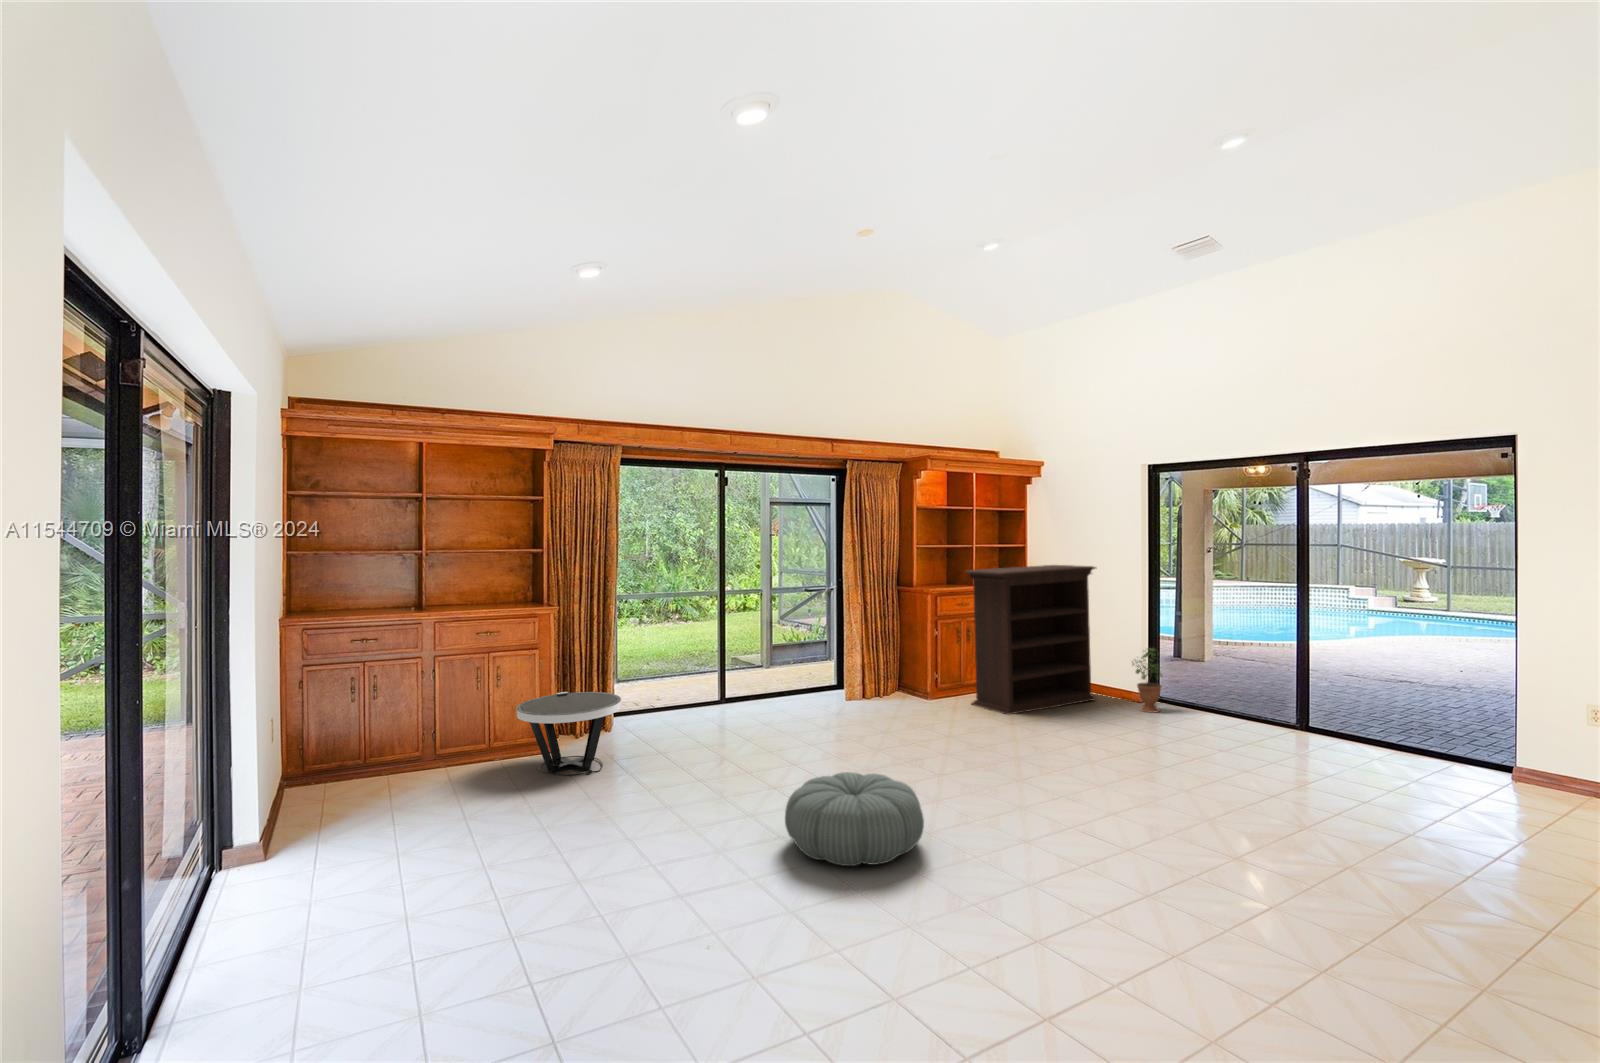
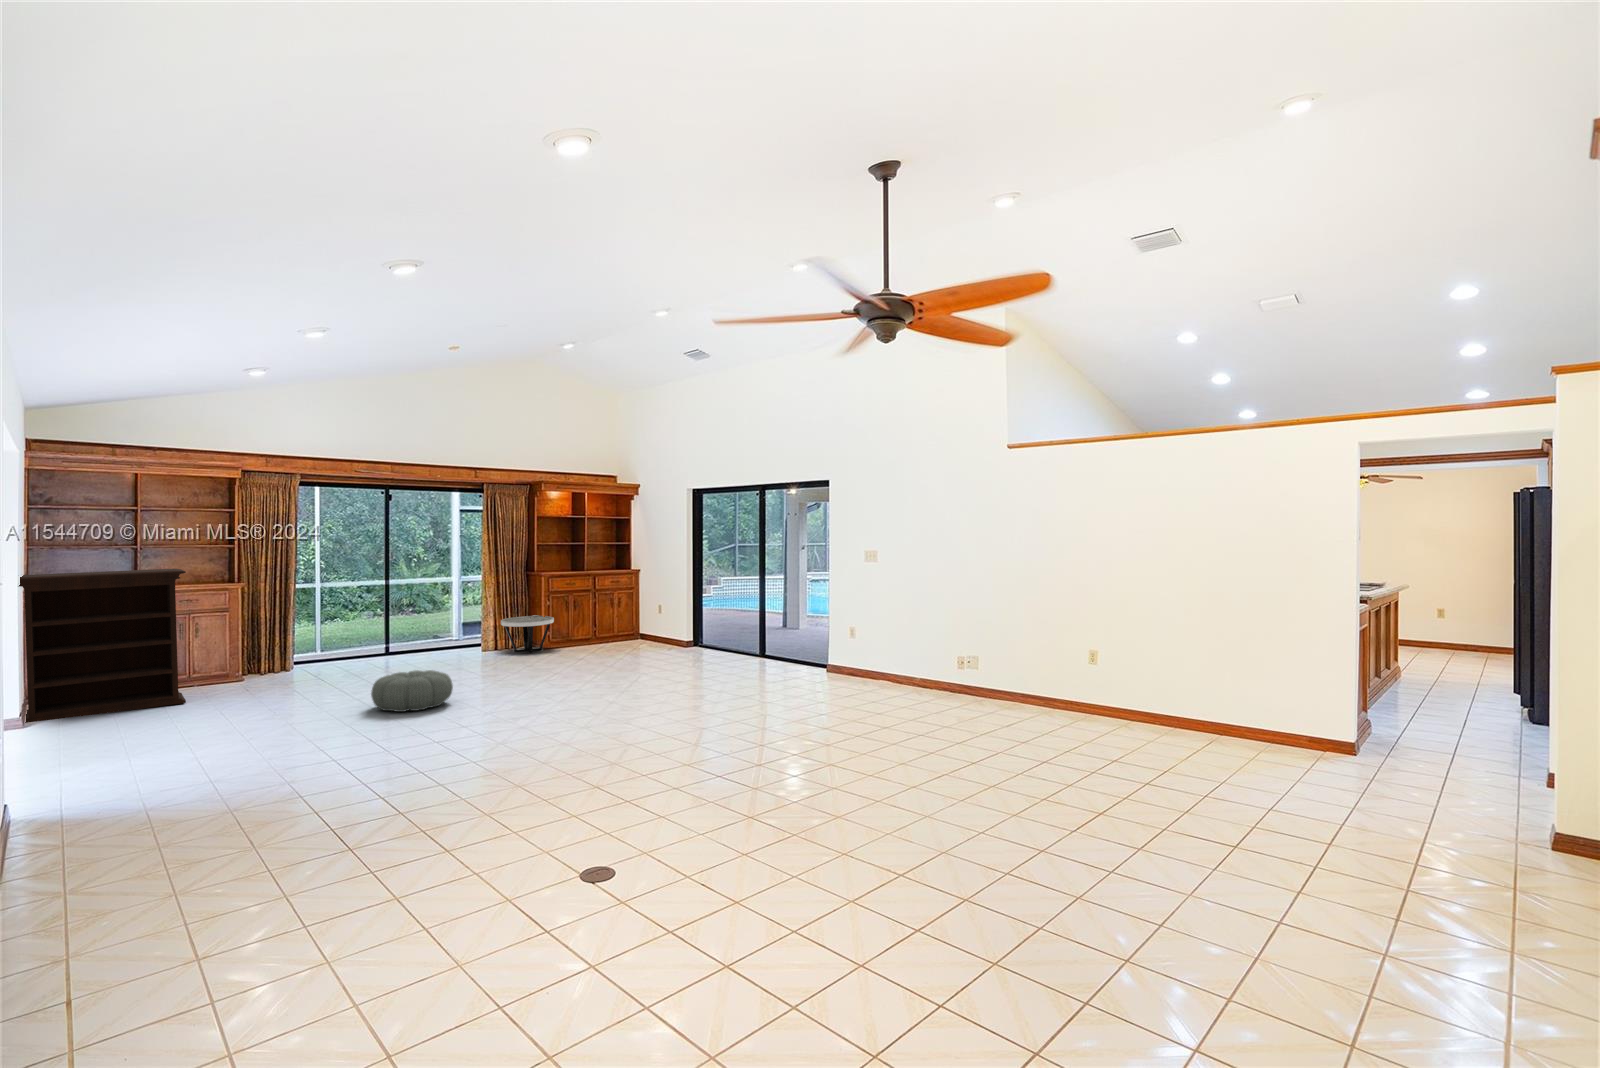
bookshelf: present [965,565,1097,715] -> present [19,569,186,723]
potted plant: present [1132,648,1162,712] -> none [672,608,690,650]
side table: present [517,692,621,776] -> present [501,615,554,654]

